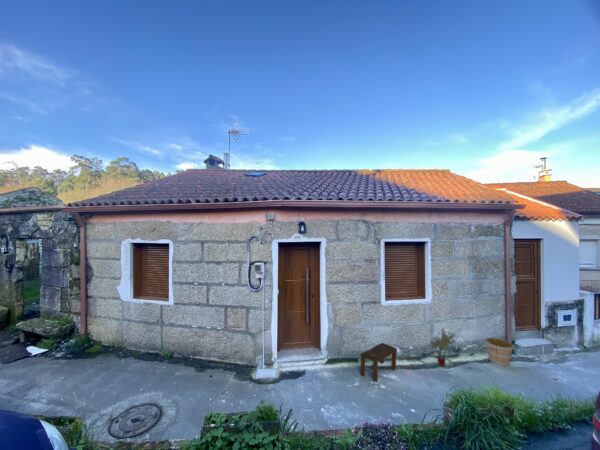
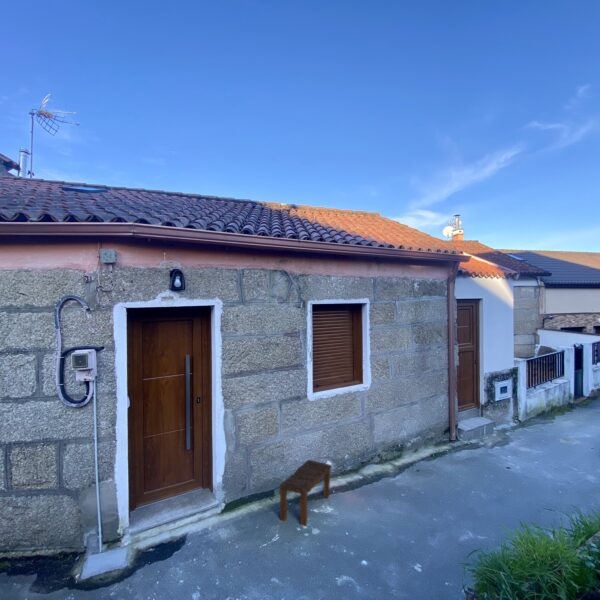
potted tree: present [429,329,455,365] -> none [369,423,402,476]
wooden bucket: present [485,338,514,365] -> none [431,426,463,460]

